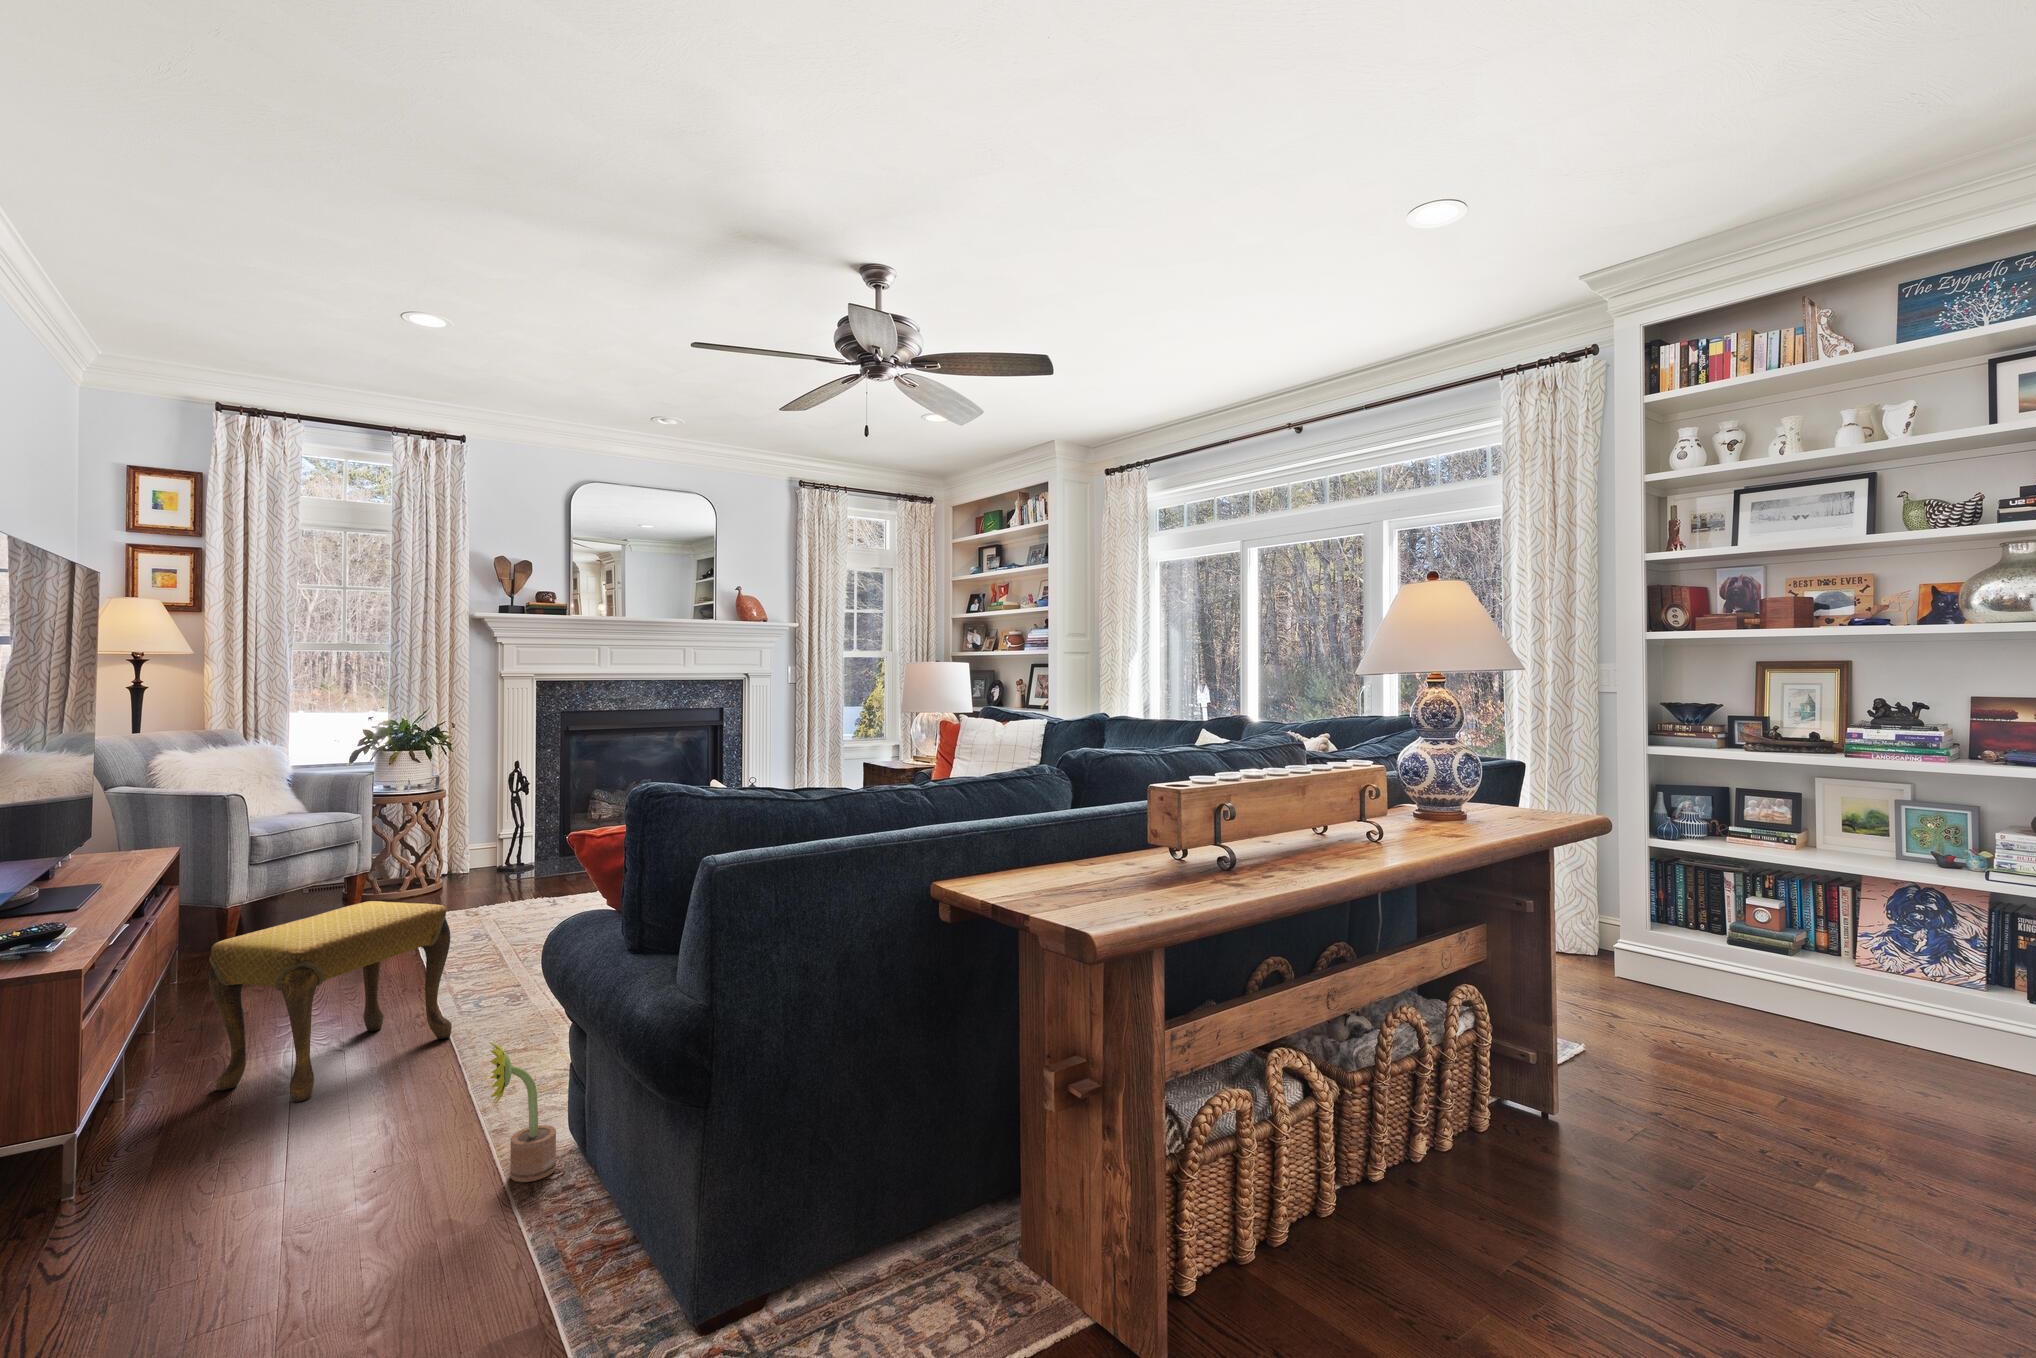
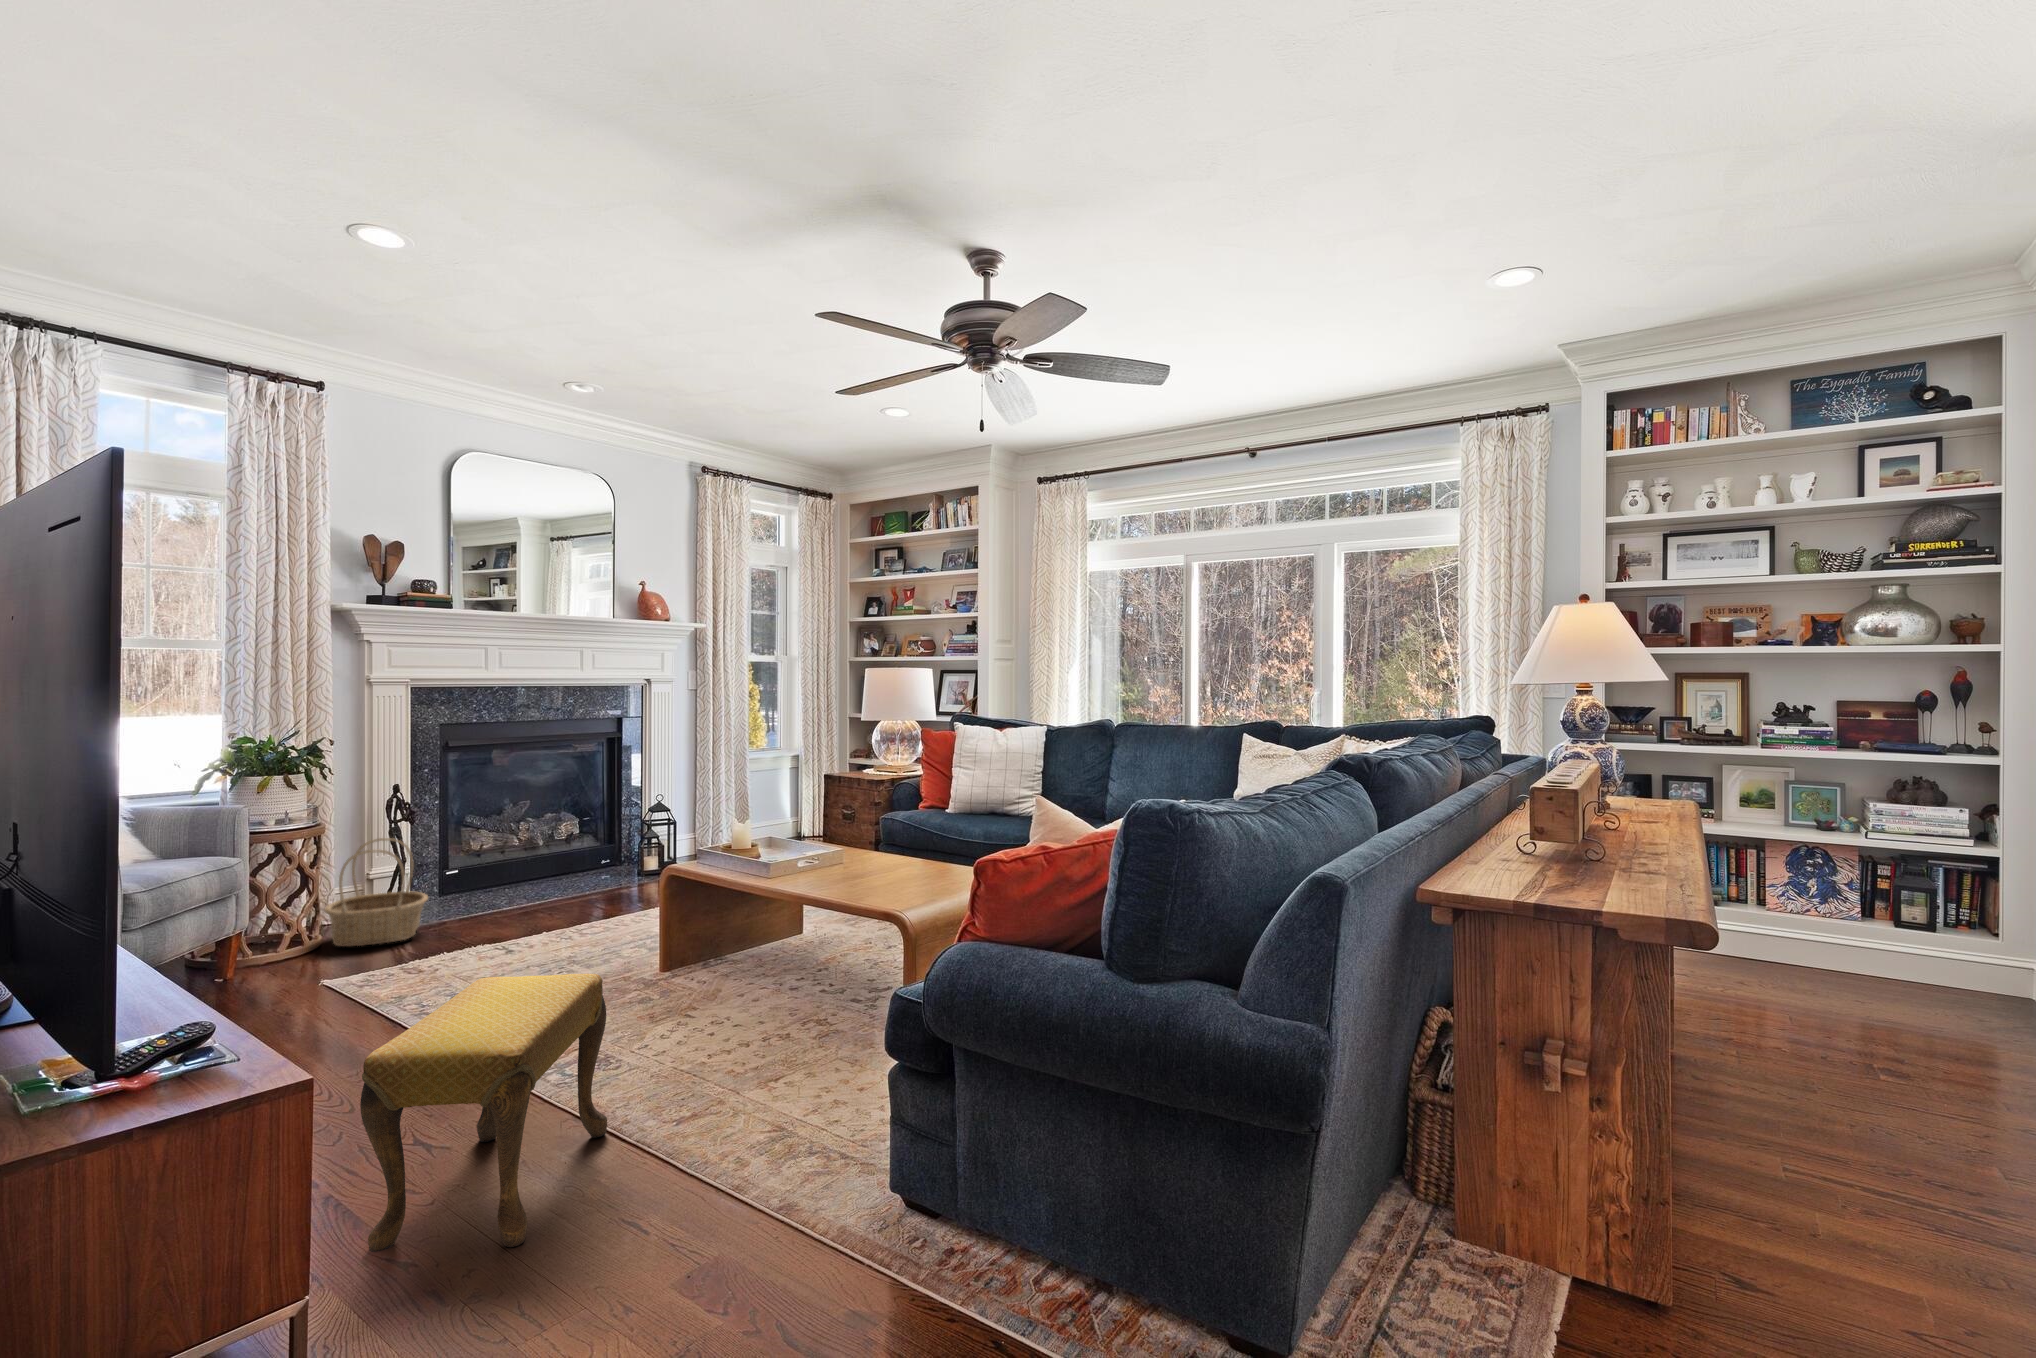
basket: none [446,802,527,887] -> present [325,838,428,946]
decorative plant: present [490,1043,556,1182] -> none [878,1129,961,1288]

